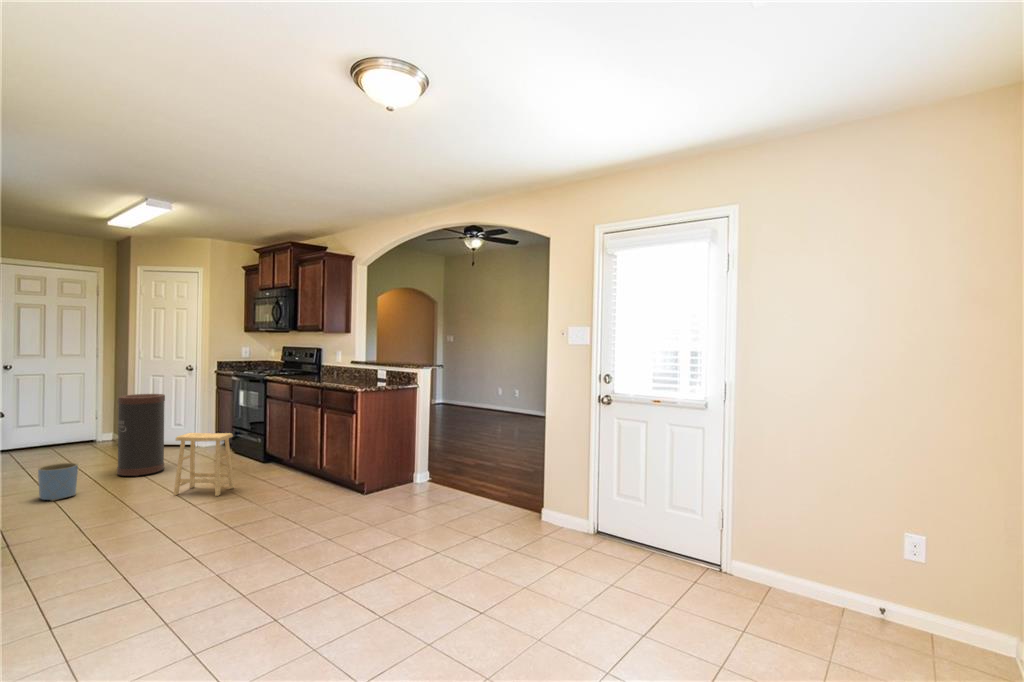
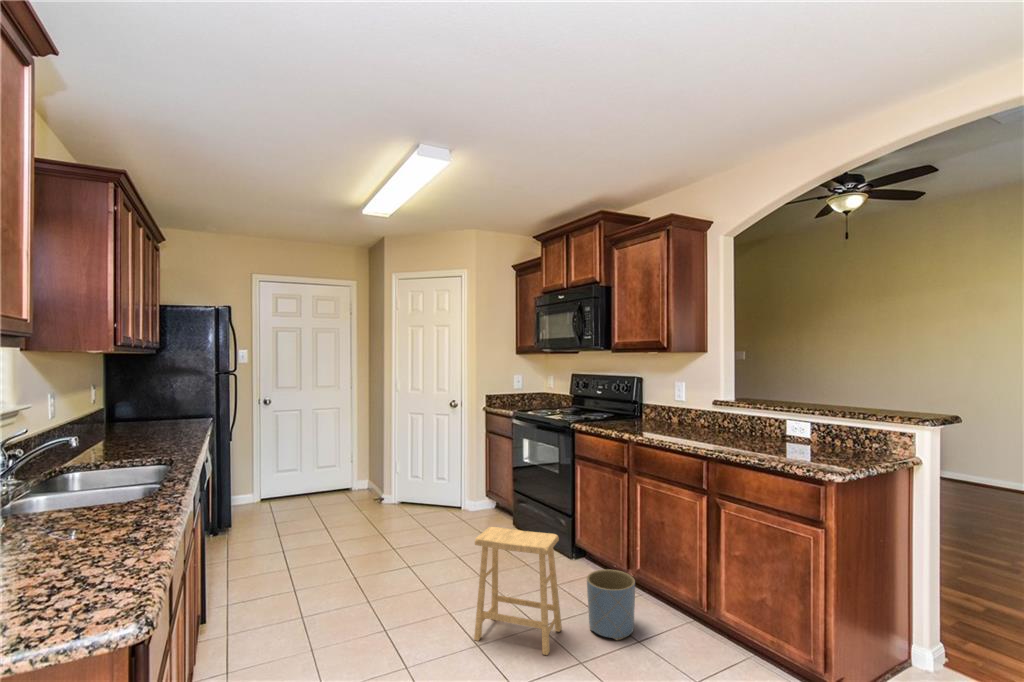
trash can: present [117,394,165,477] -> none [383,447,440,575]
planter: present [38,463,78,501] -> present [587,569,635,640]

